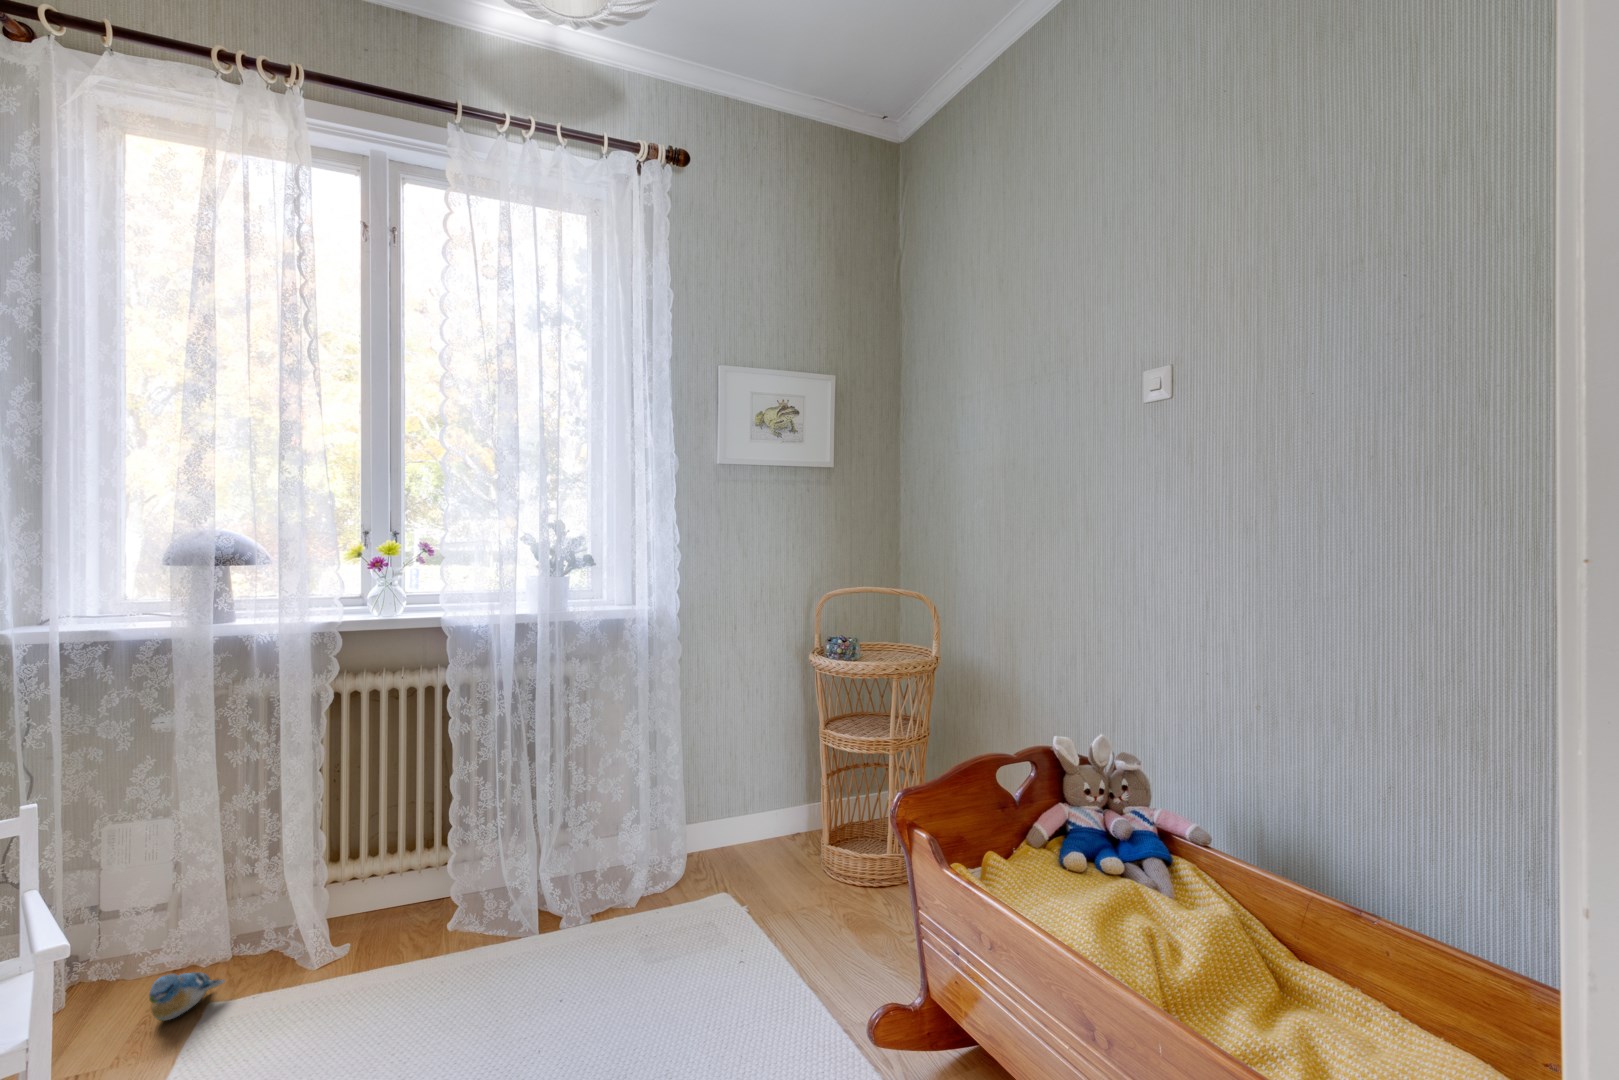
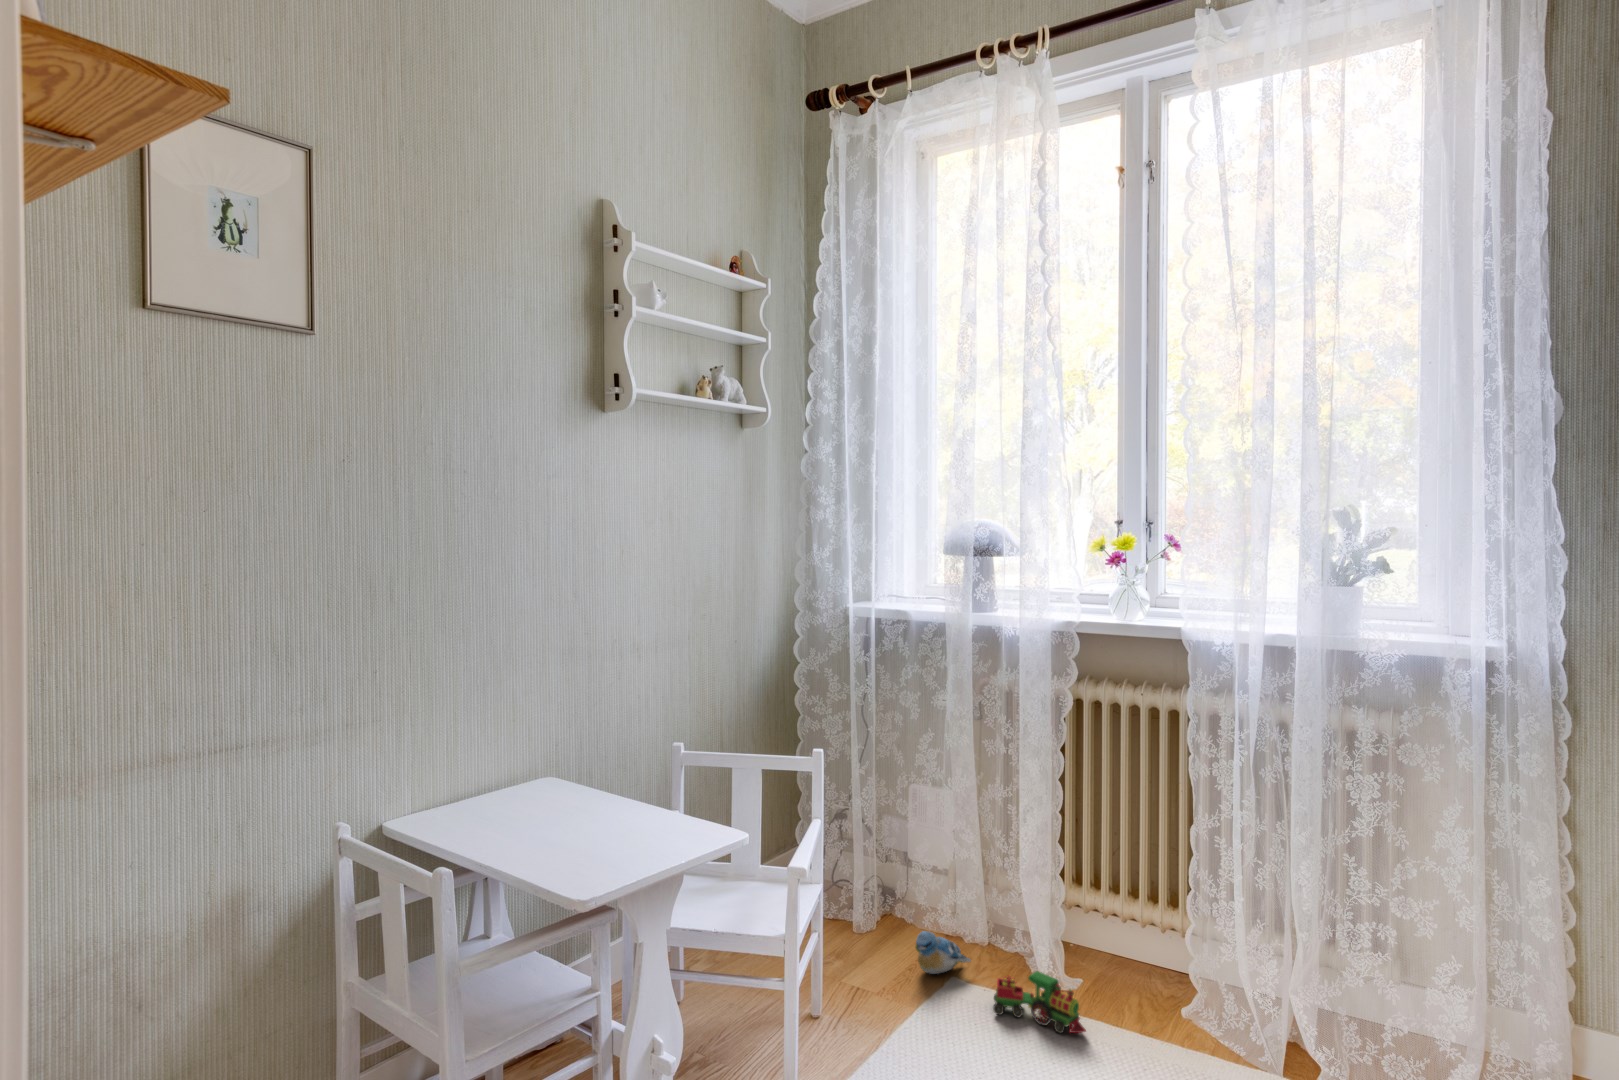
toy train: none [263,951,374,1017] -> present [993,971,1086,1033]

